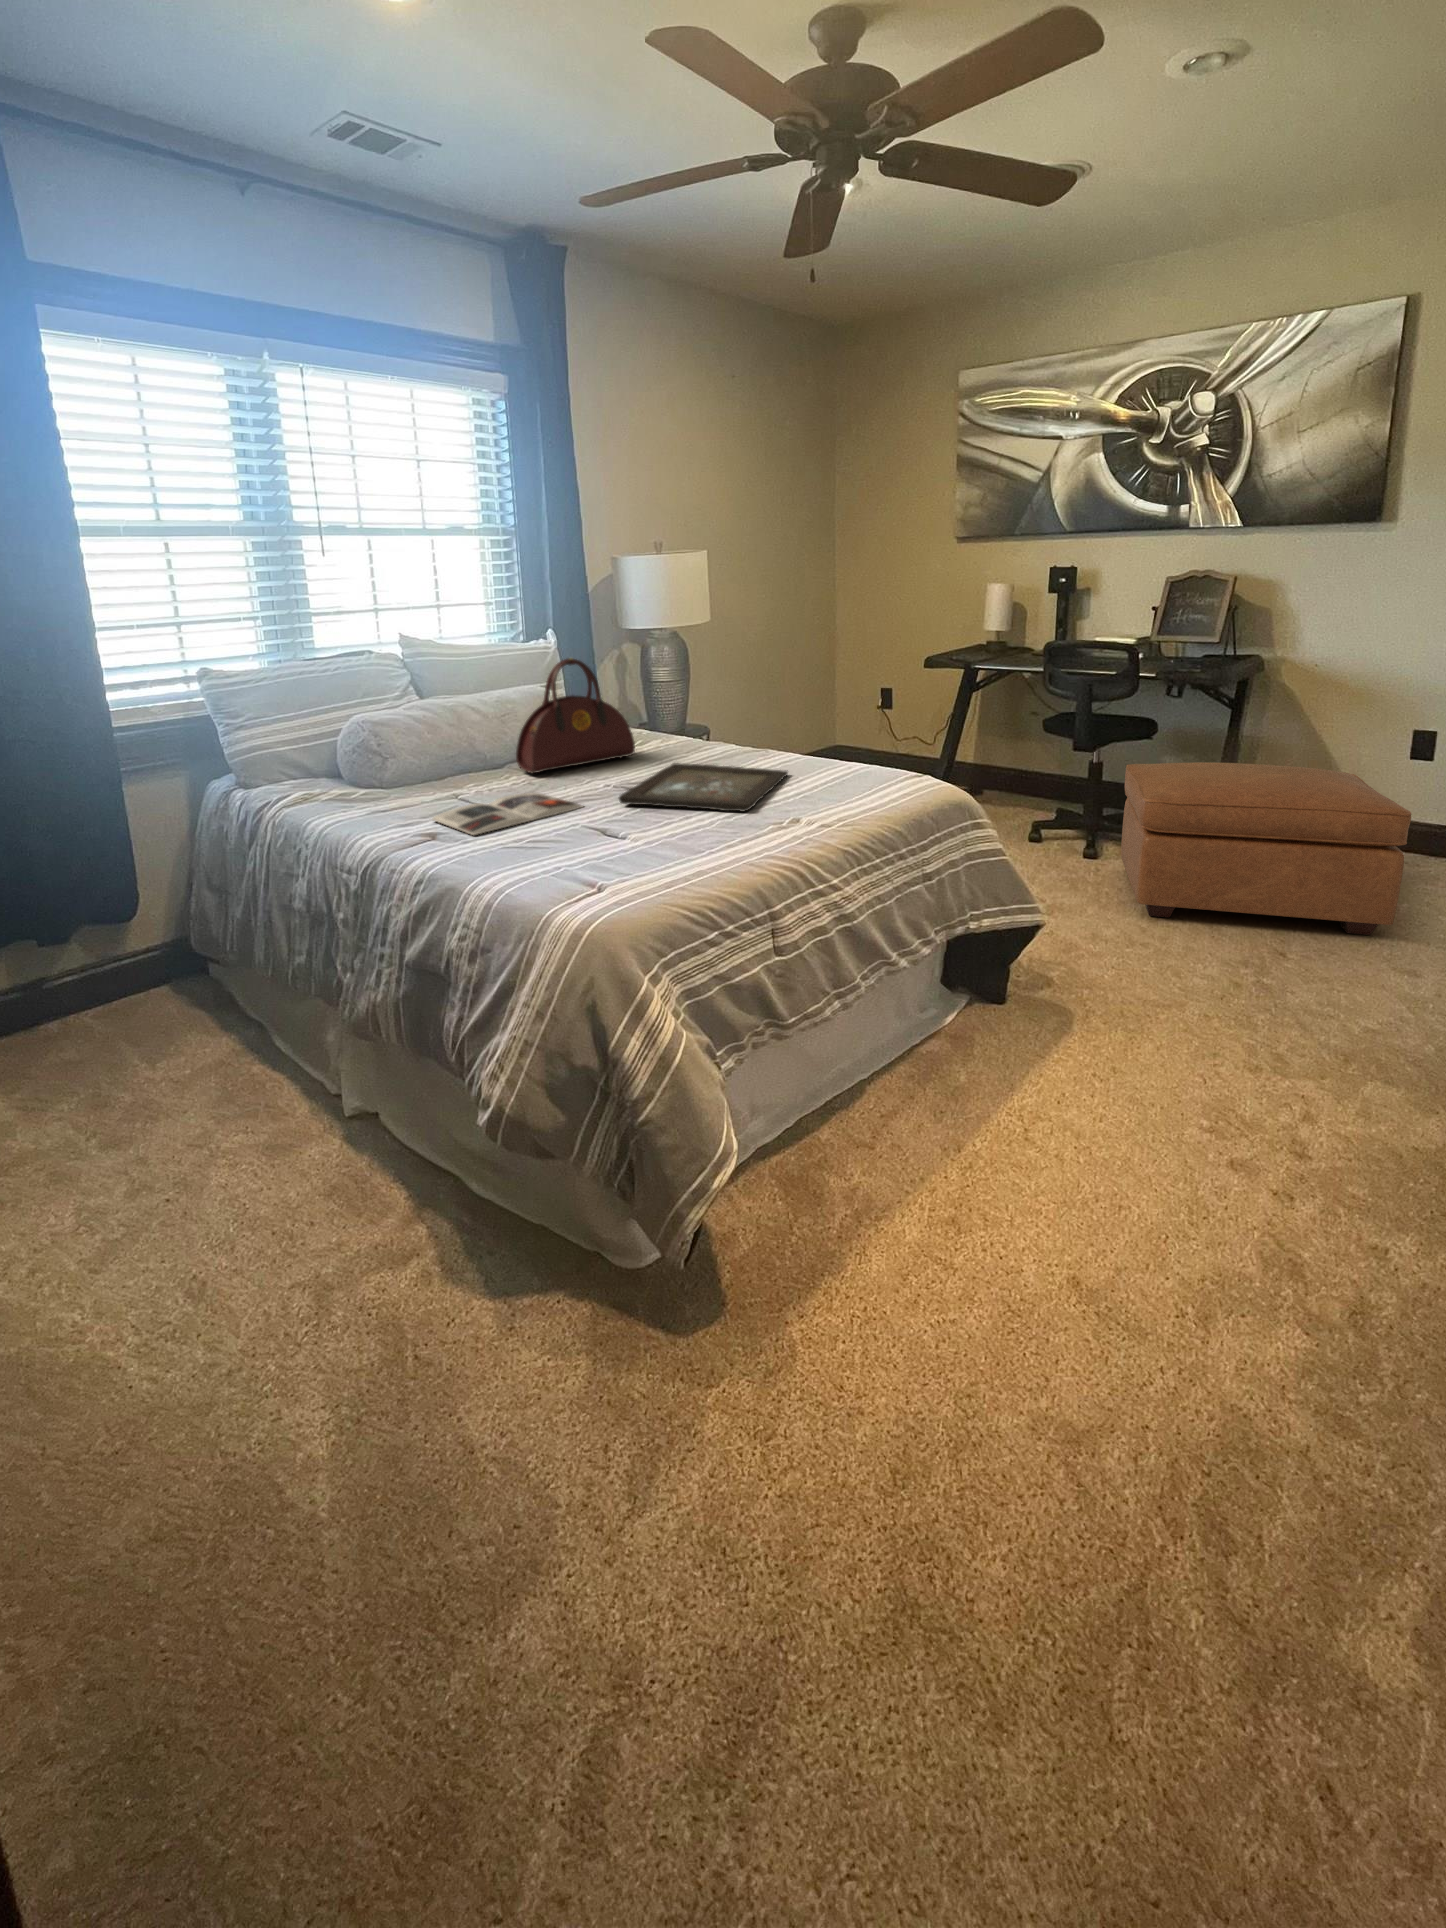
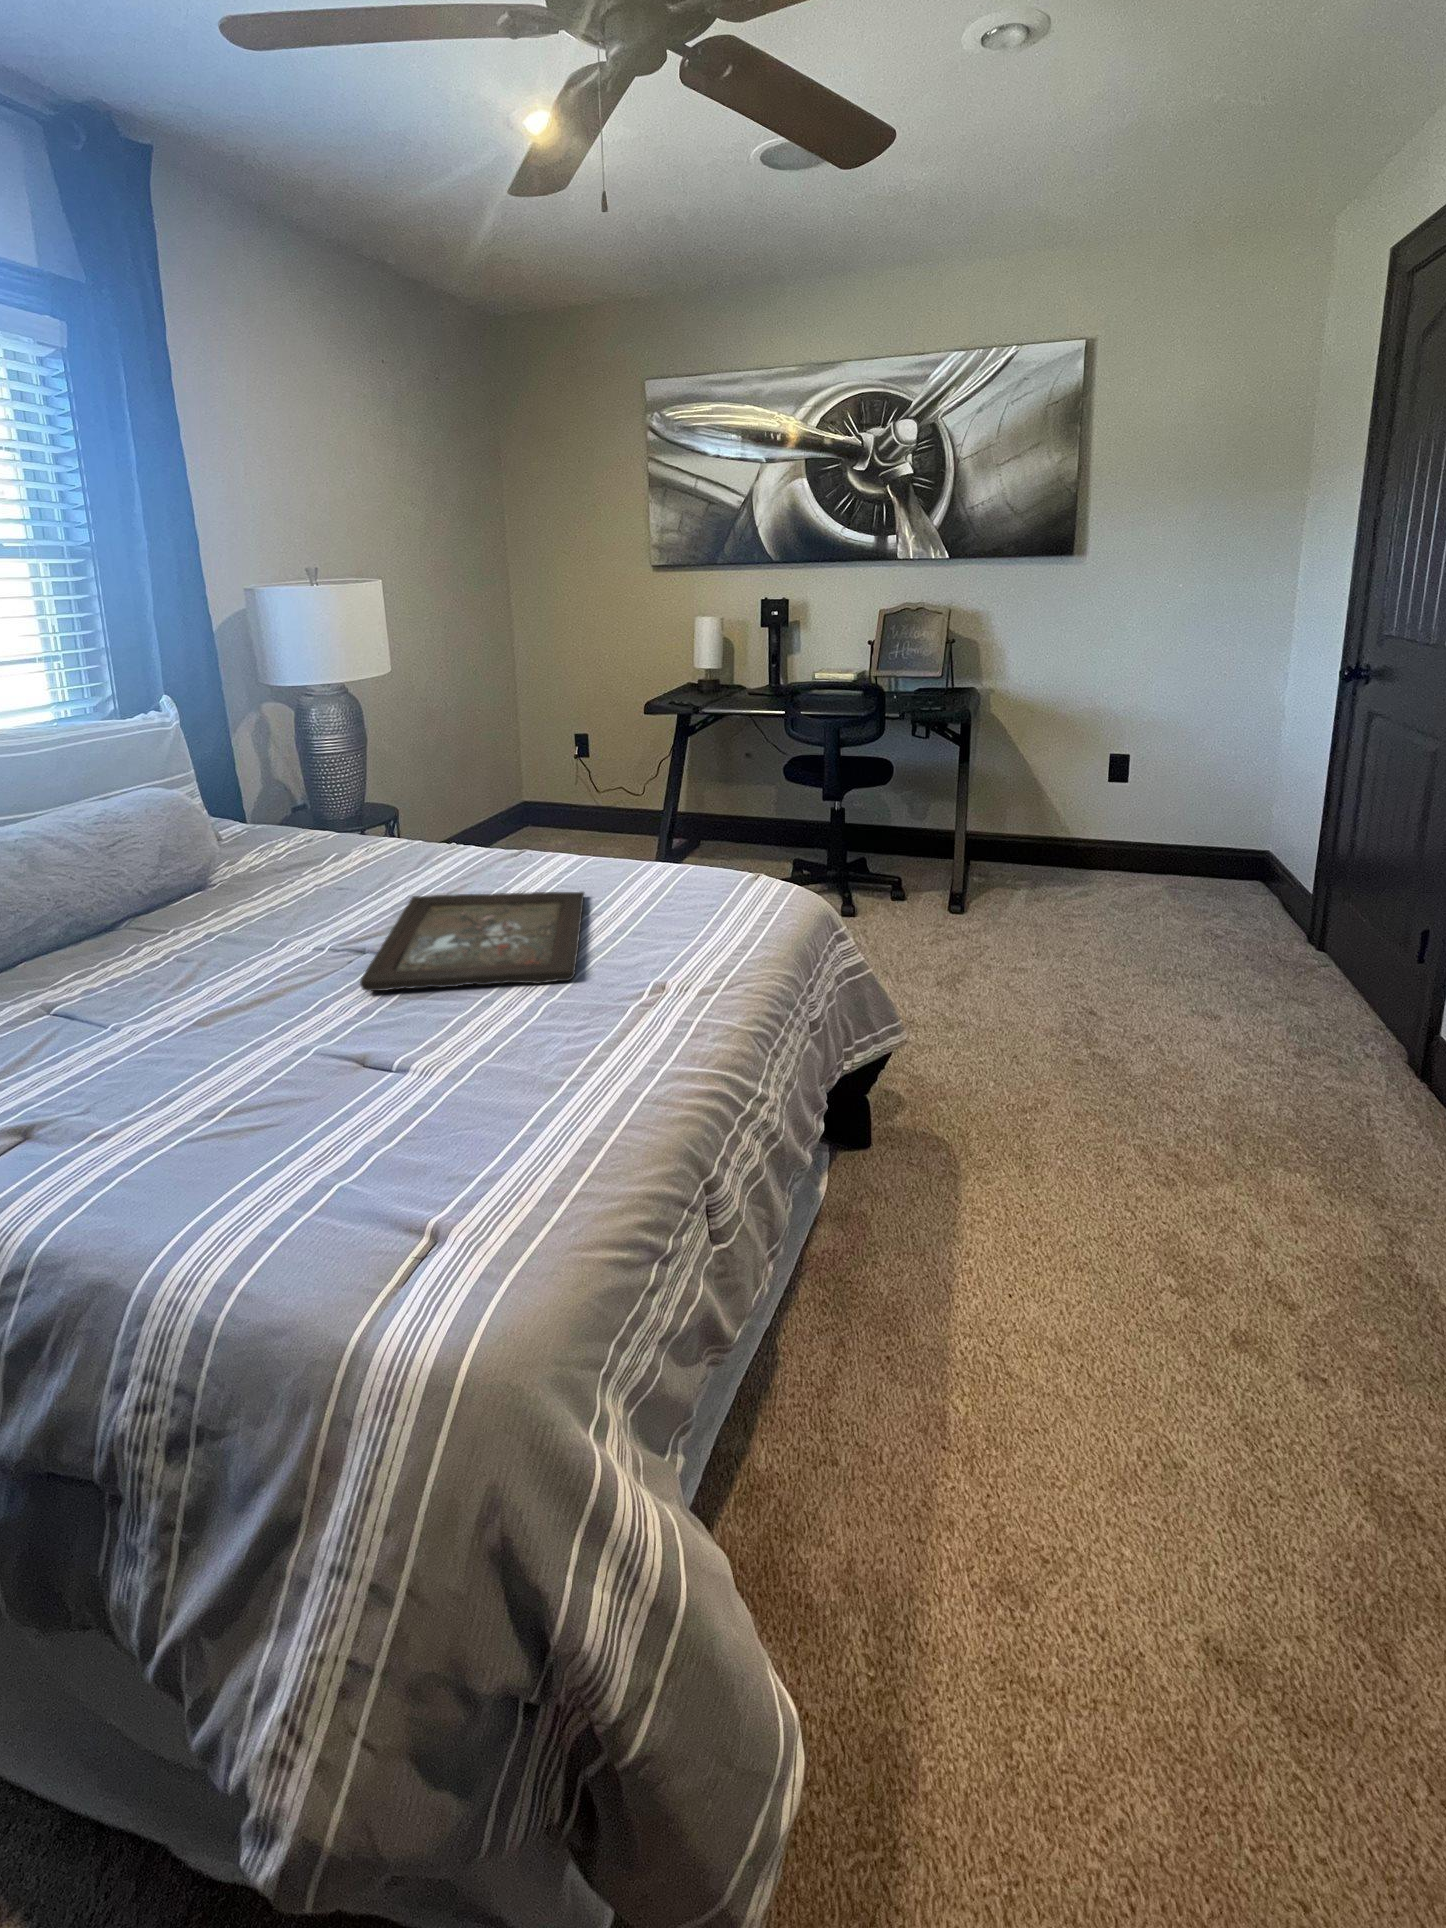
handbag: present [516,658,635,773] -> none [145,753,340,942]
ottoman: present [1121,762,1411,935] -> none [887,805,1176,983]
magazine: present [433,793,583,835] -> none [8,984,303,1115]

